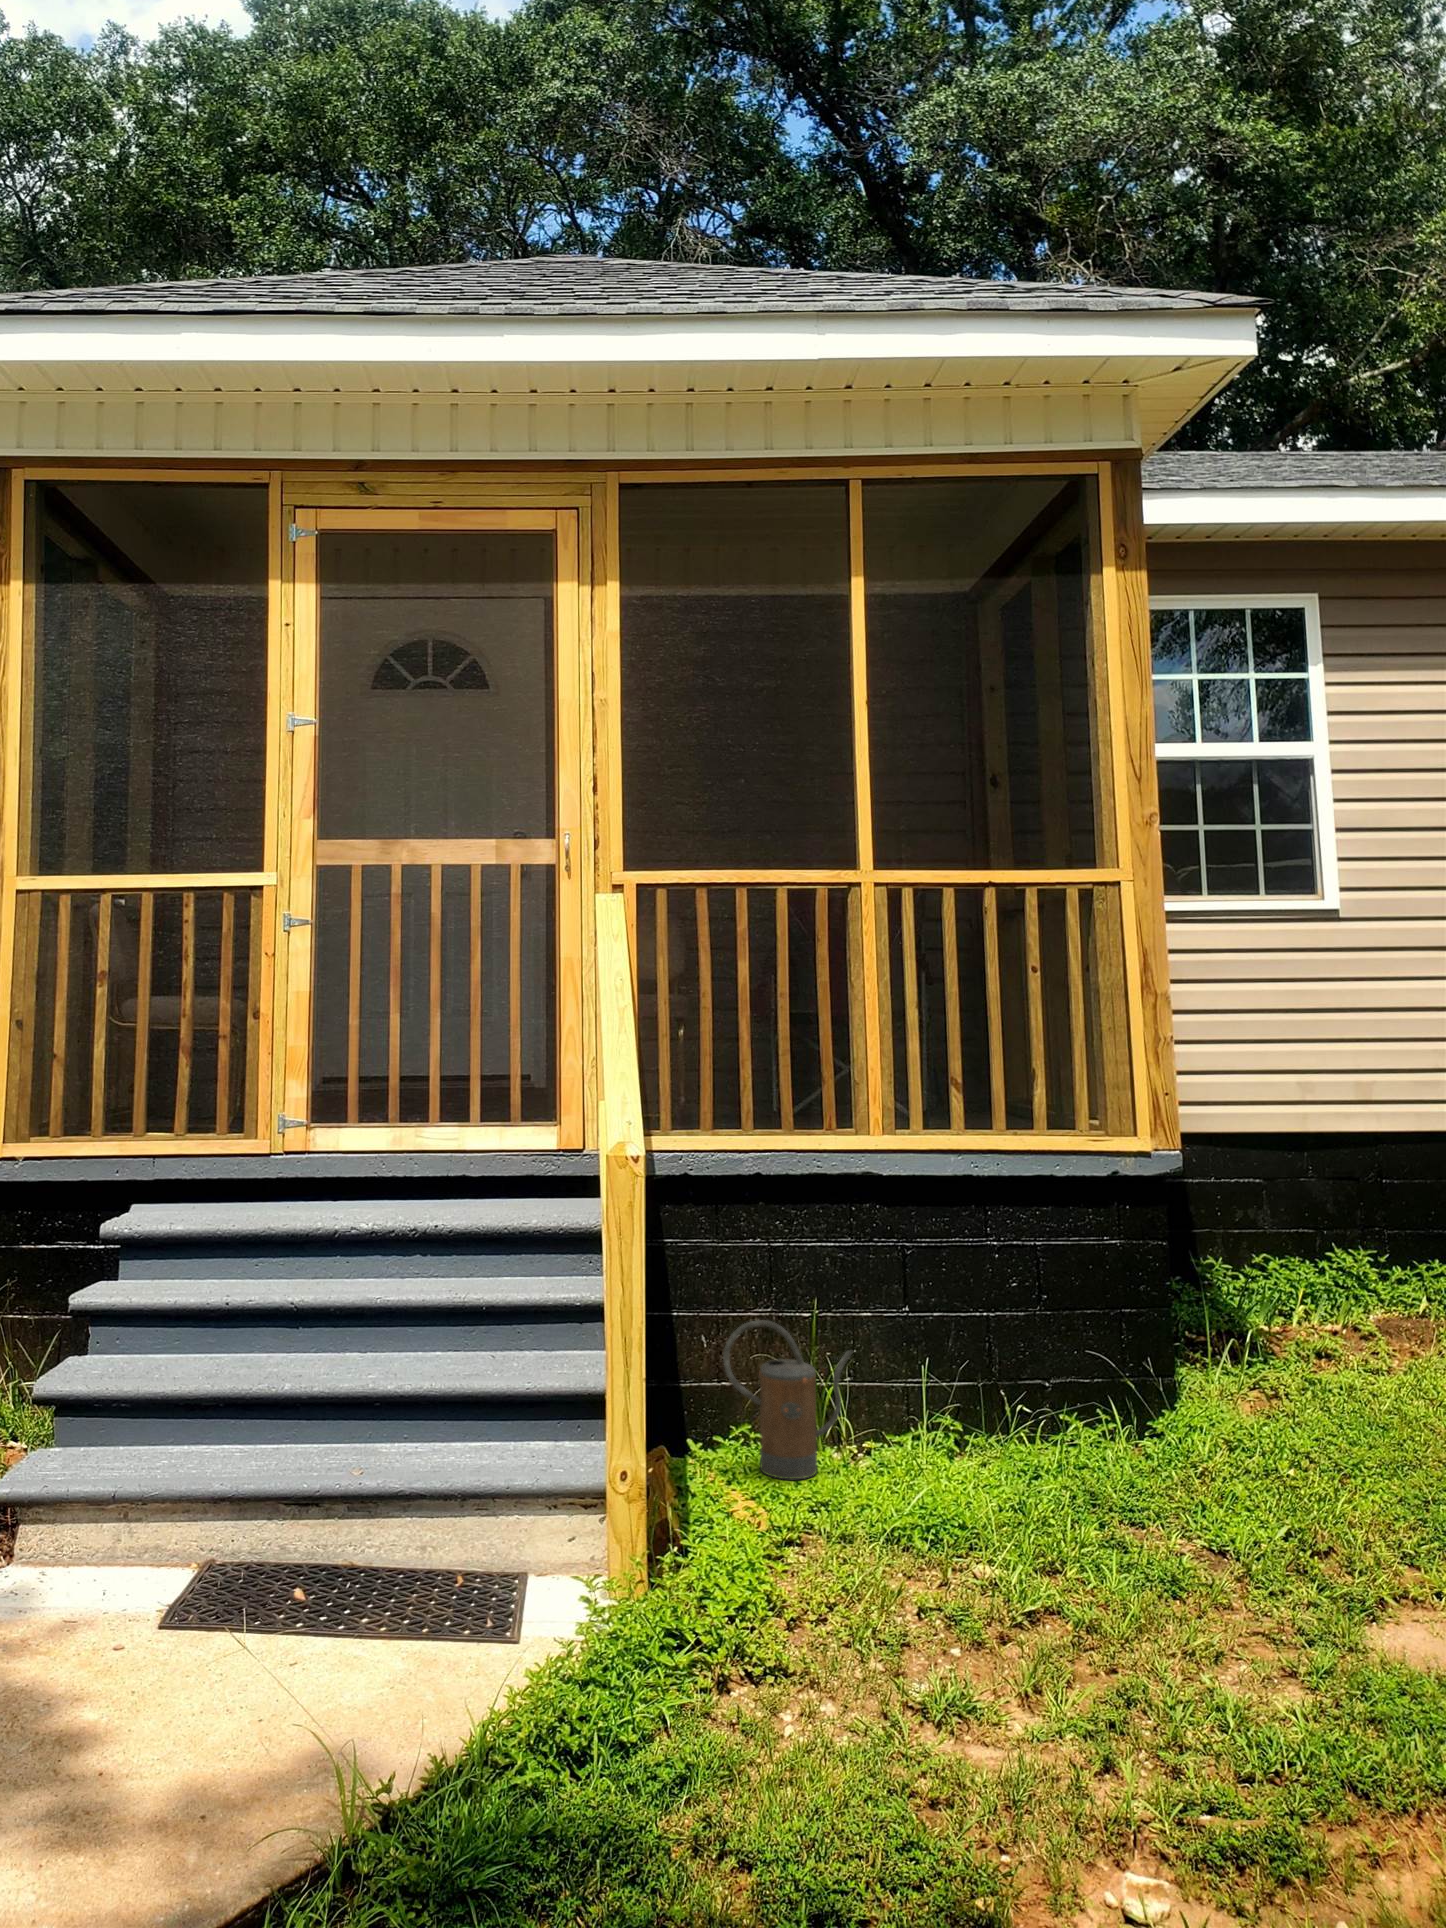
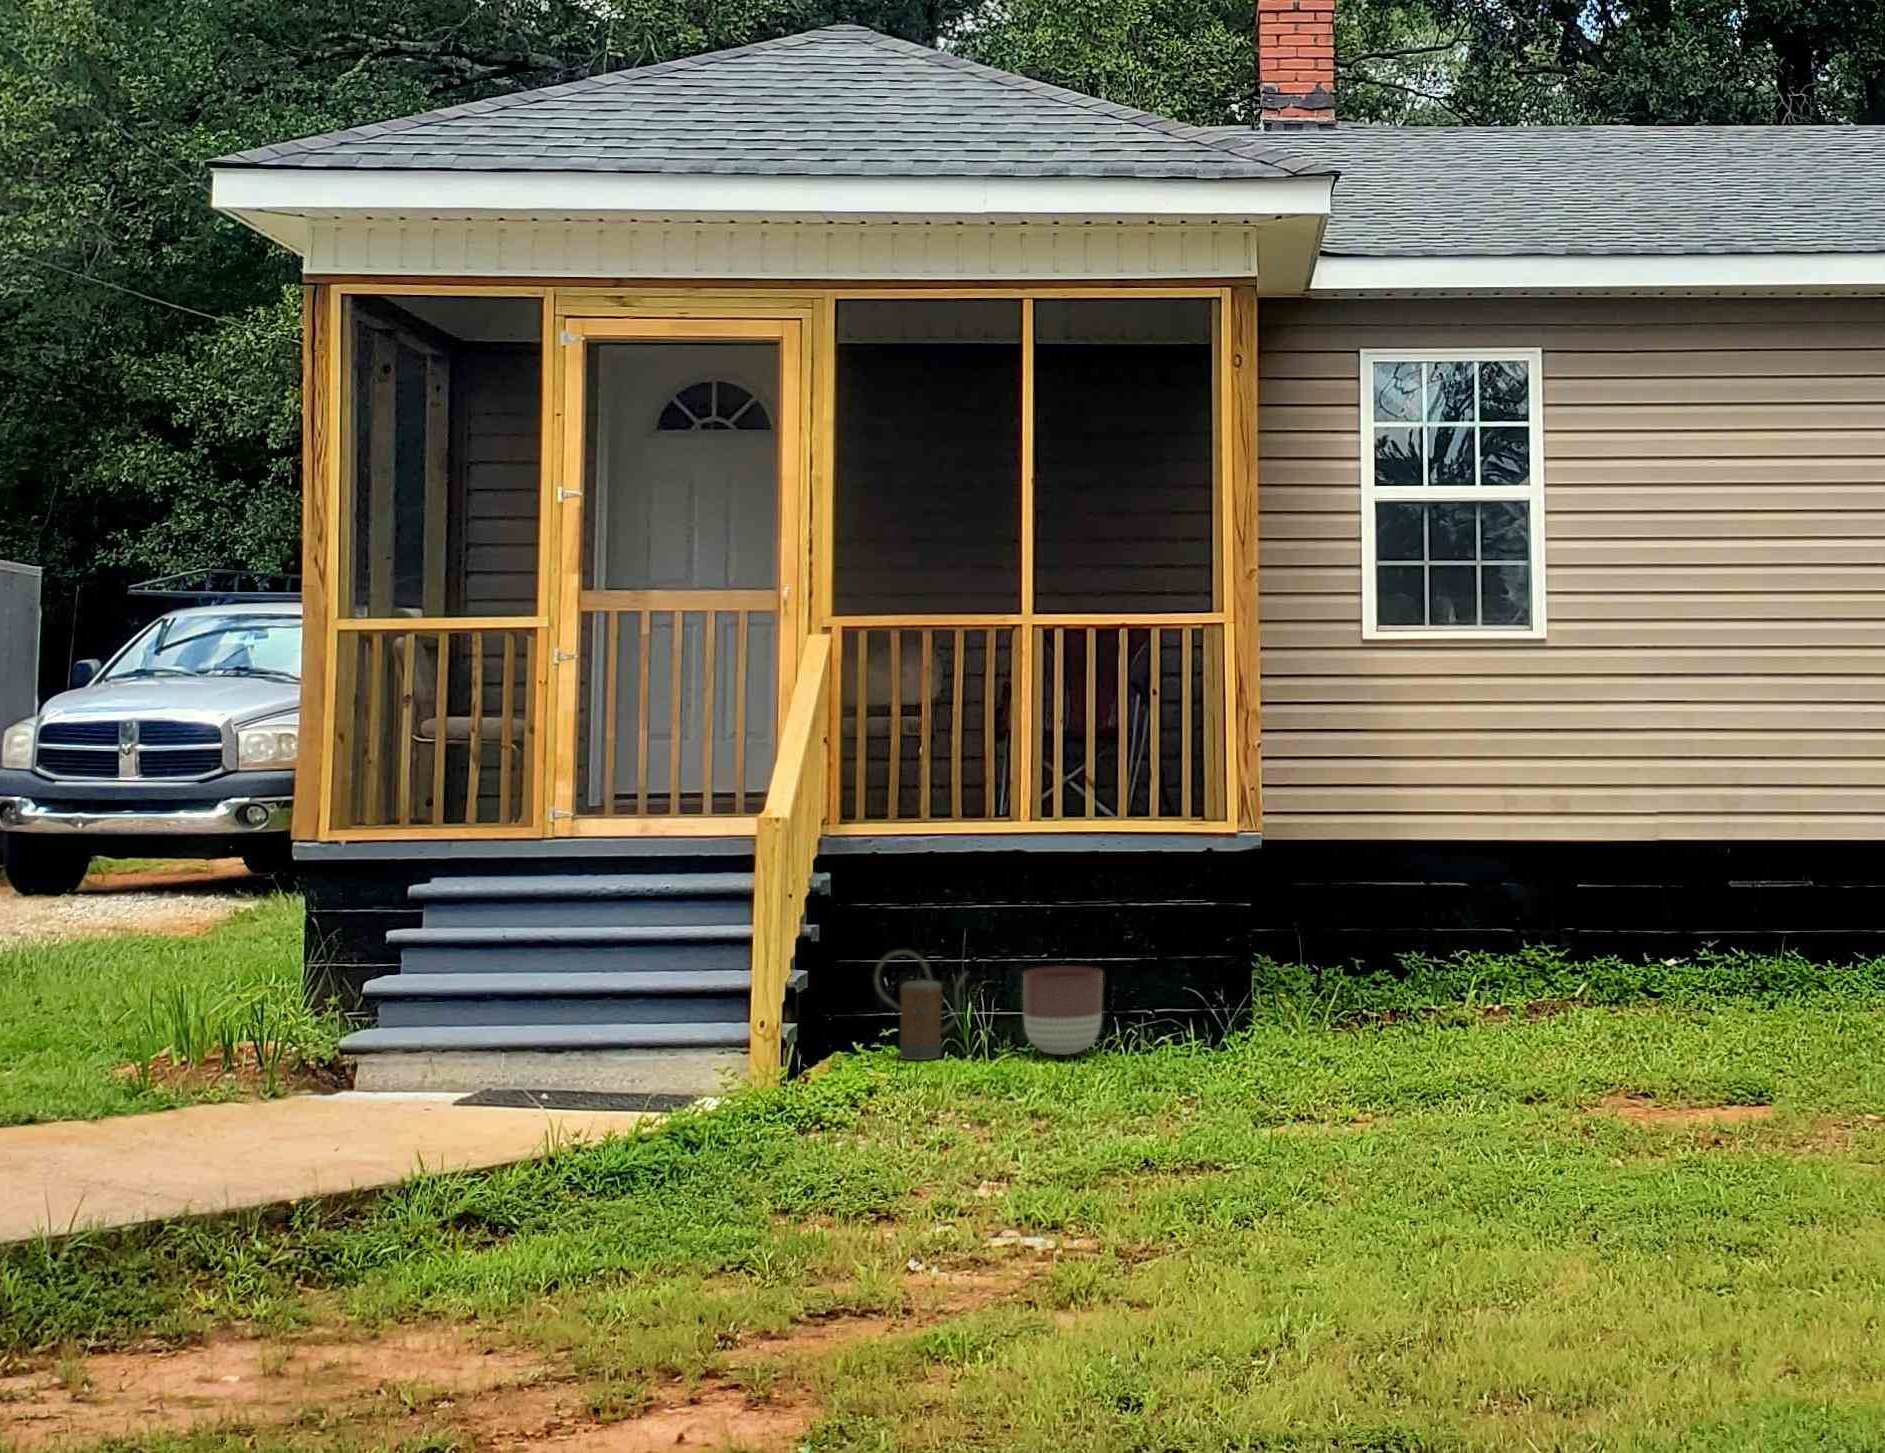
planter: none [920,1336,1032,1469] -> present [1023,967,1103,1055]

